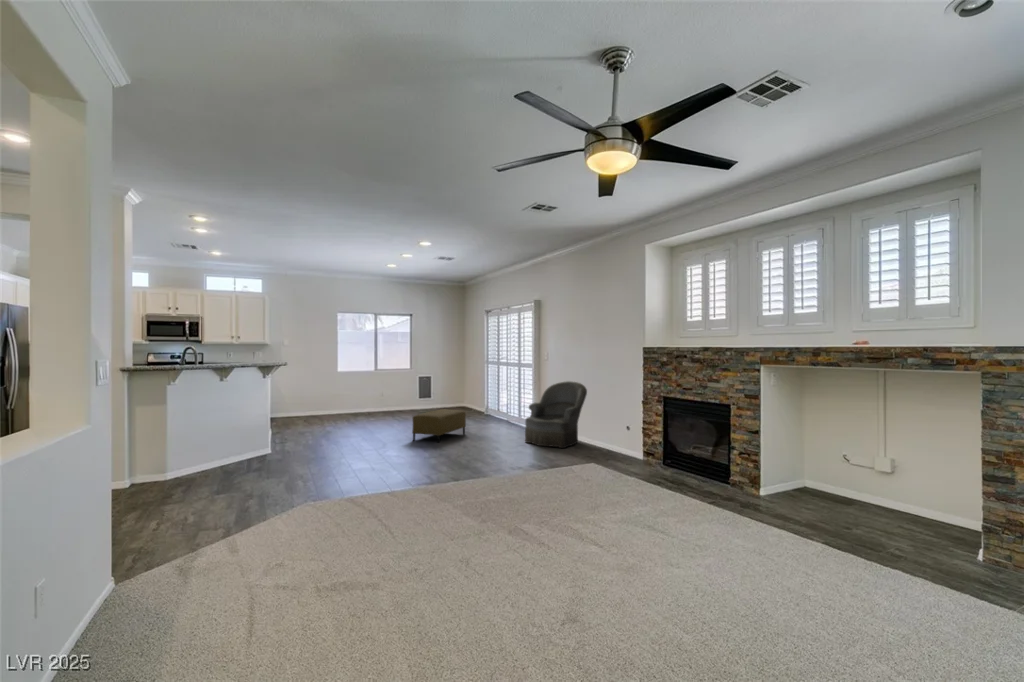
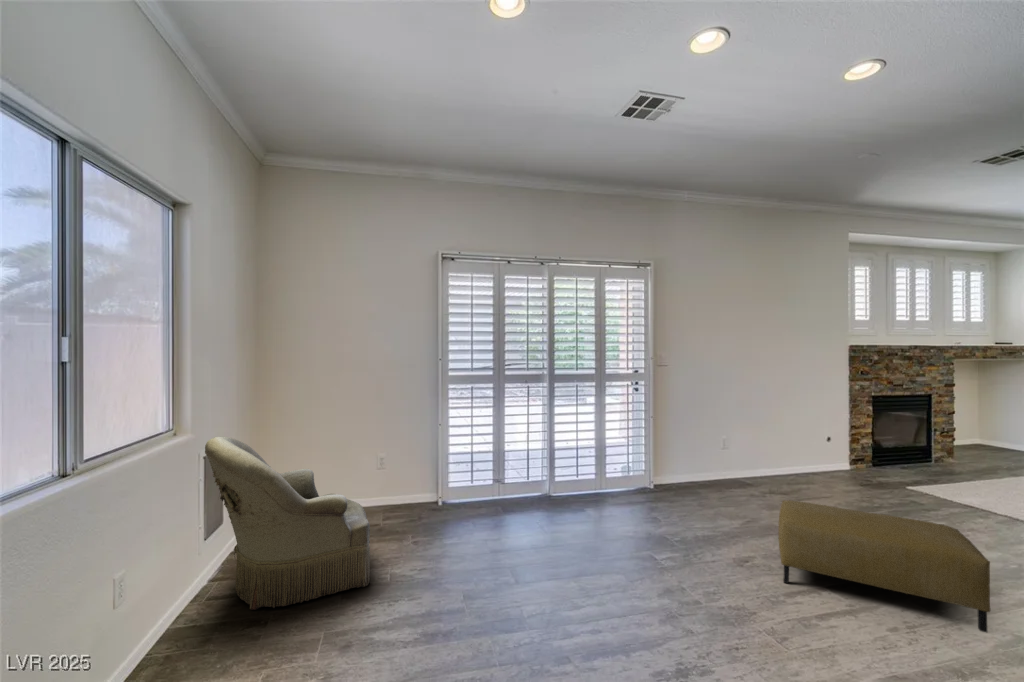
armchair: present [525,381,587,448] -> present [205,437,370,610]

